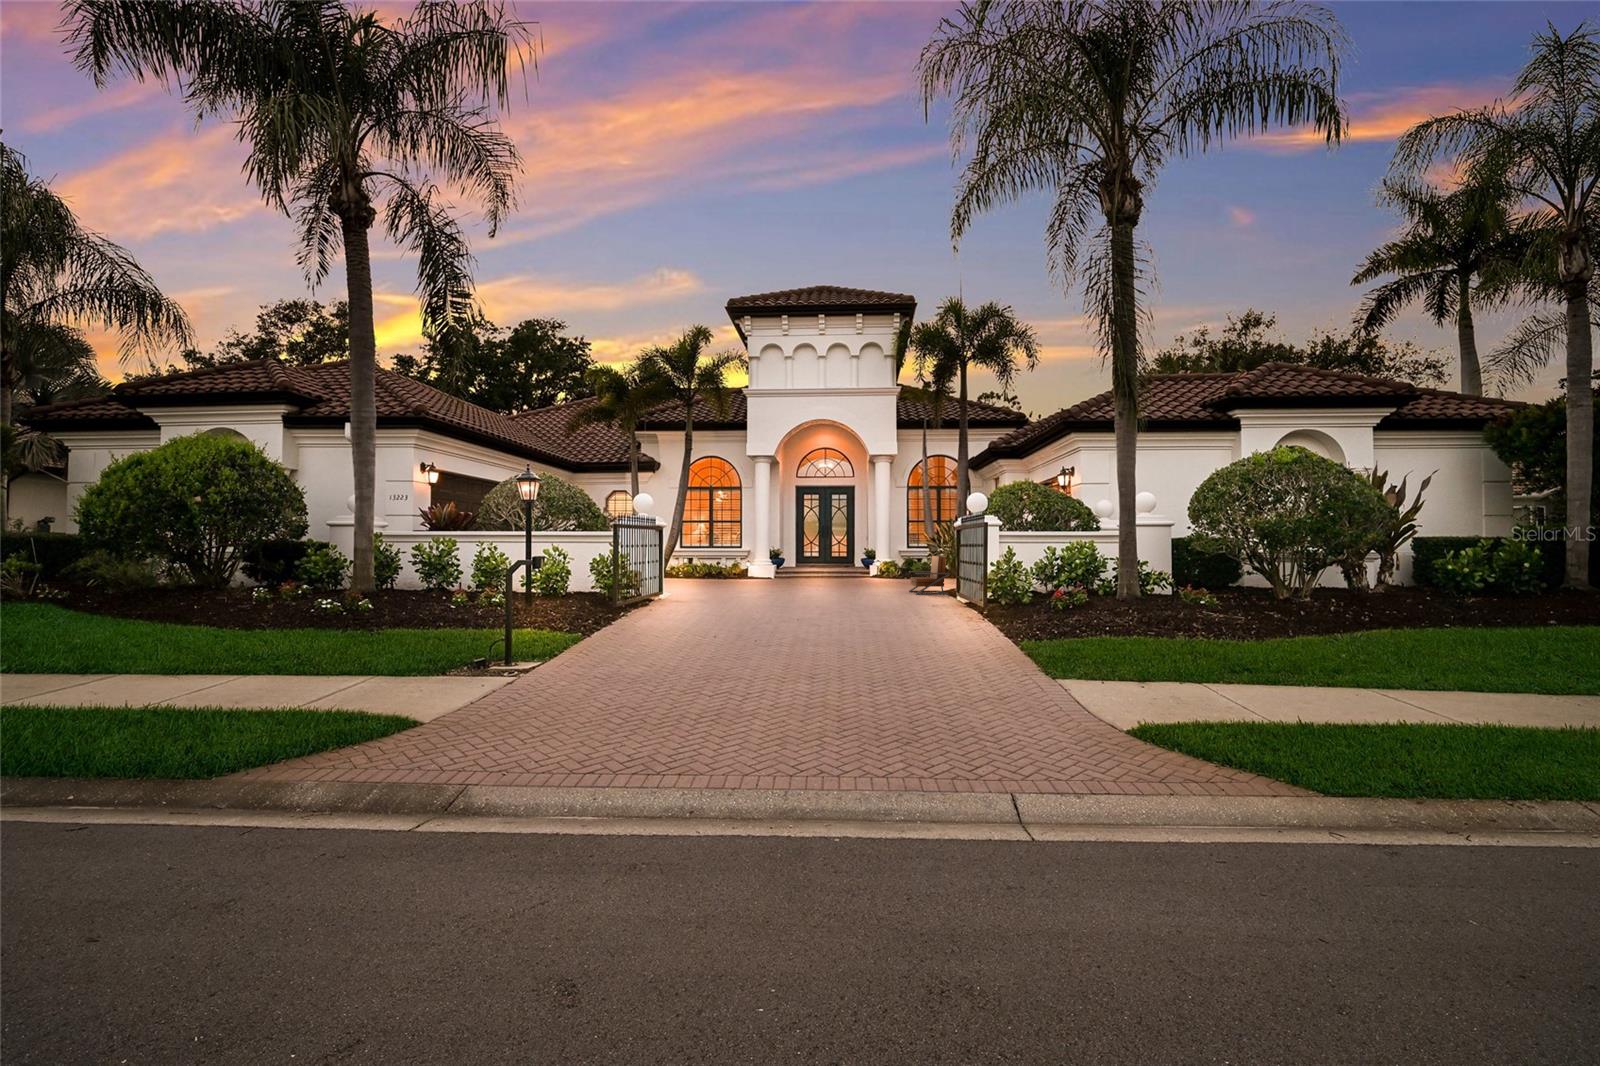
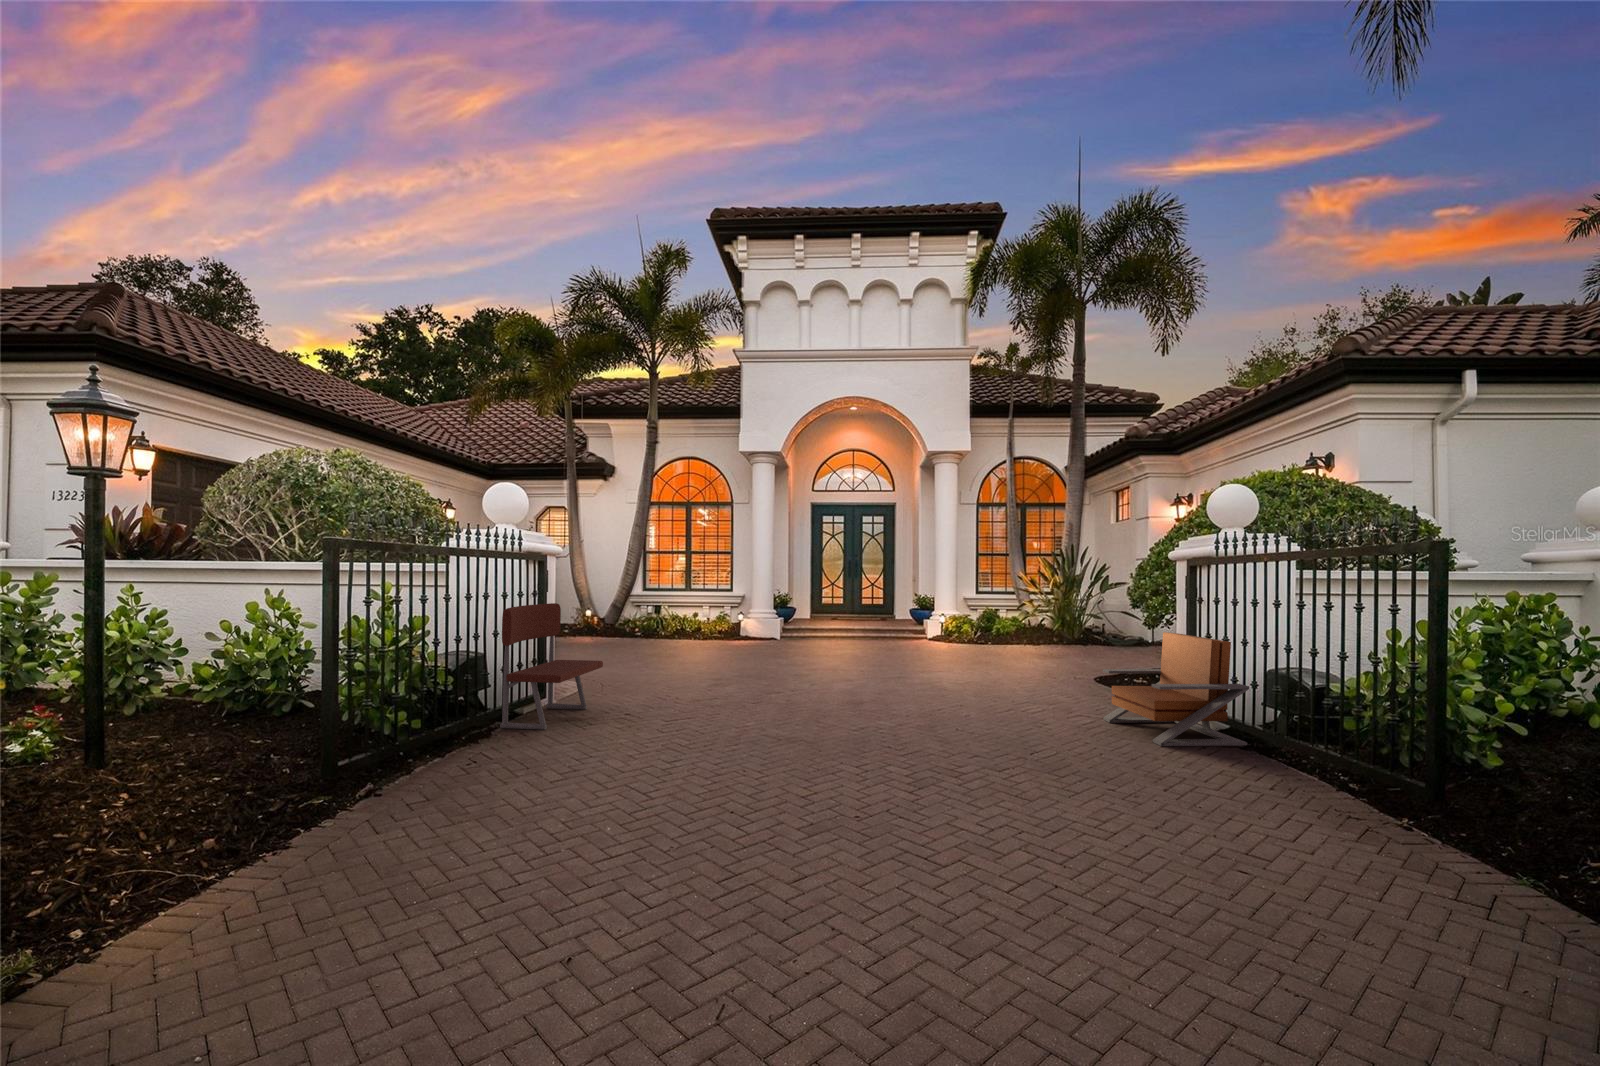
bench: none [668,548,701,595] -> present [500,603,603,730]

